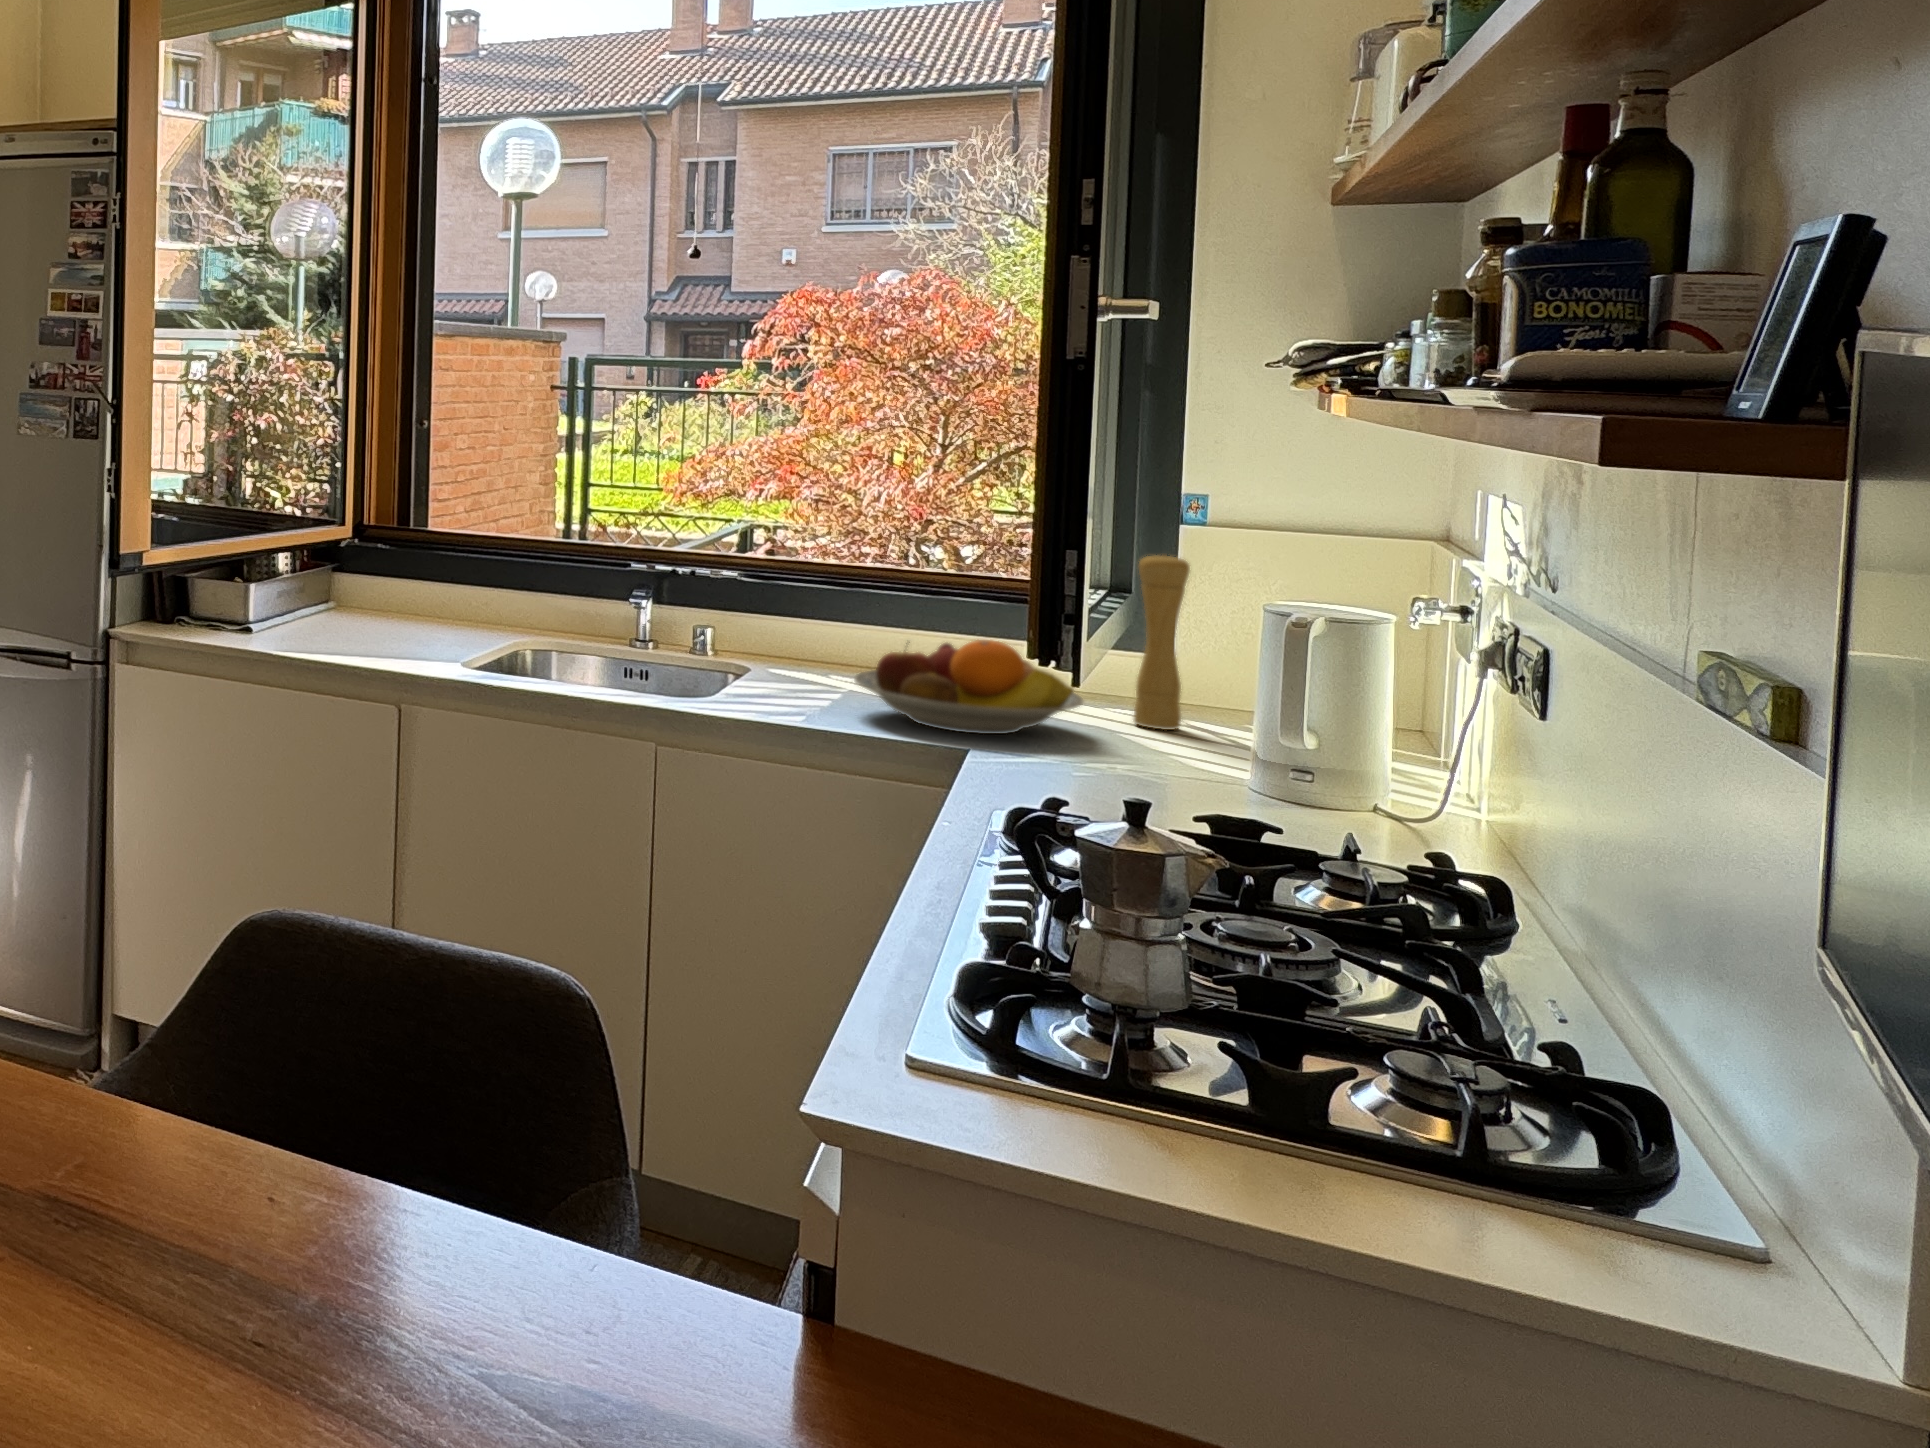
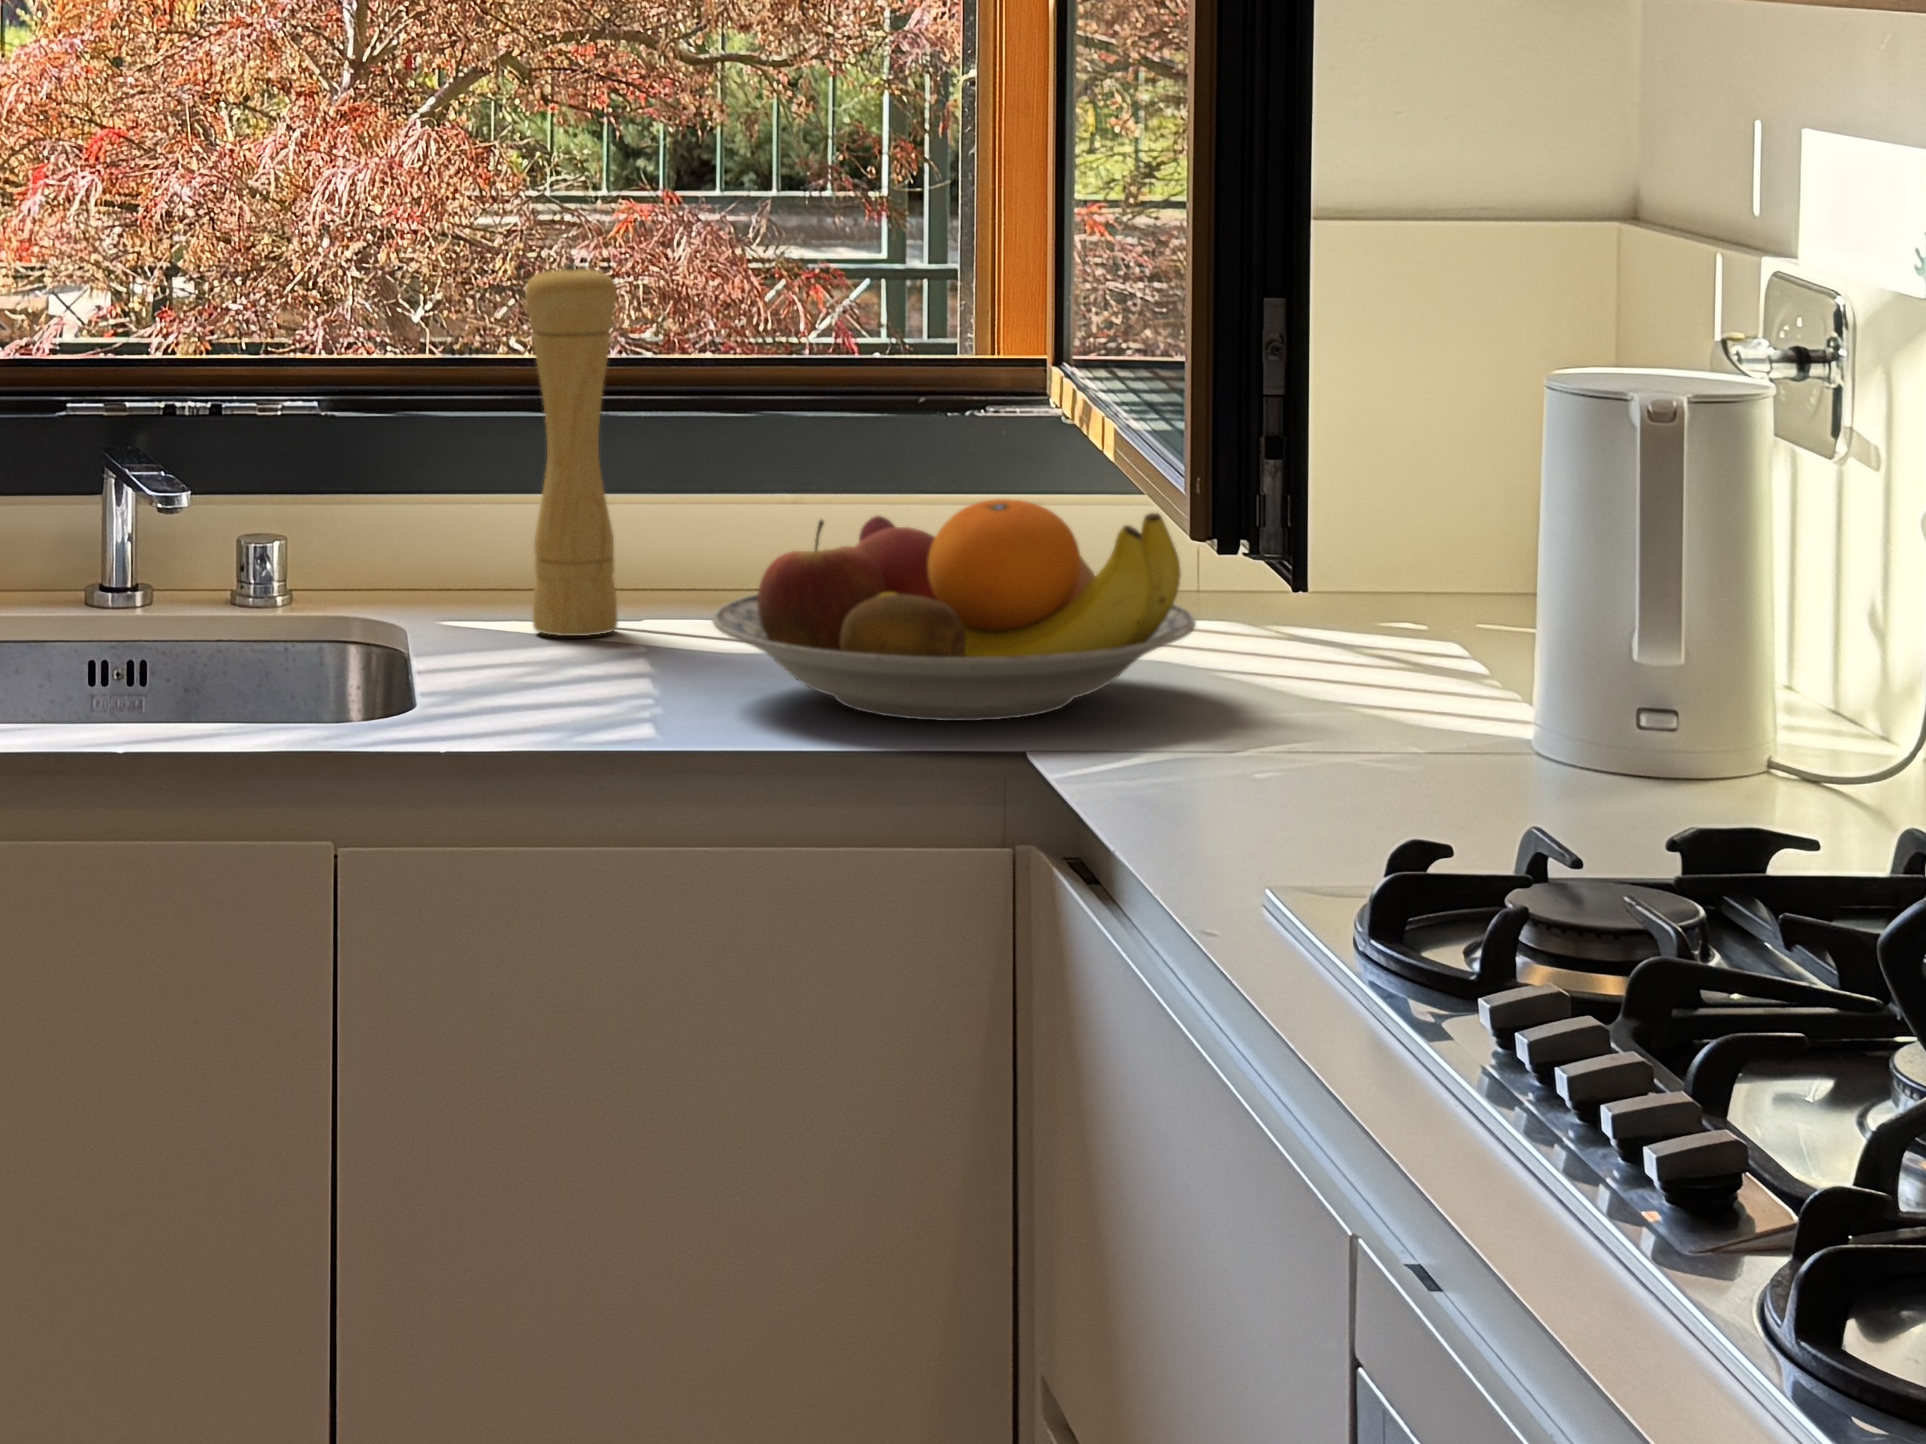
pepper mill: present [1134,554,1190,730] -> present [525,264,618,636]

